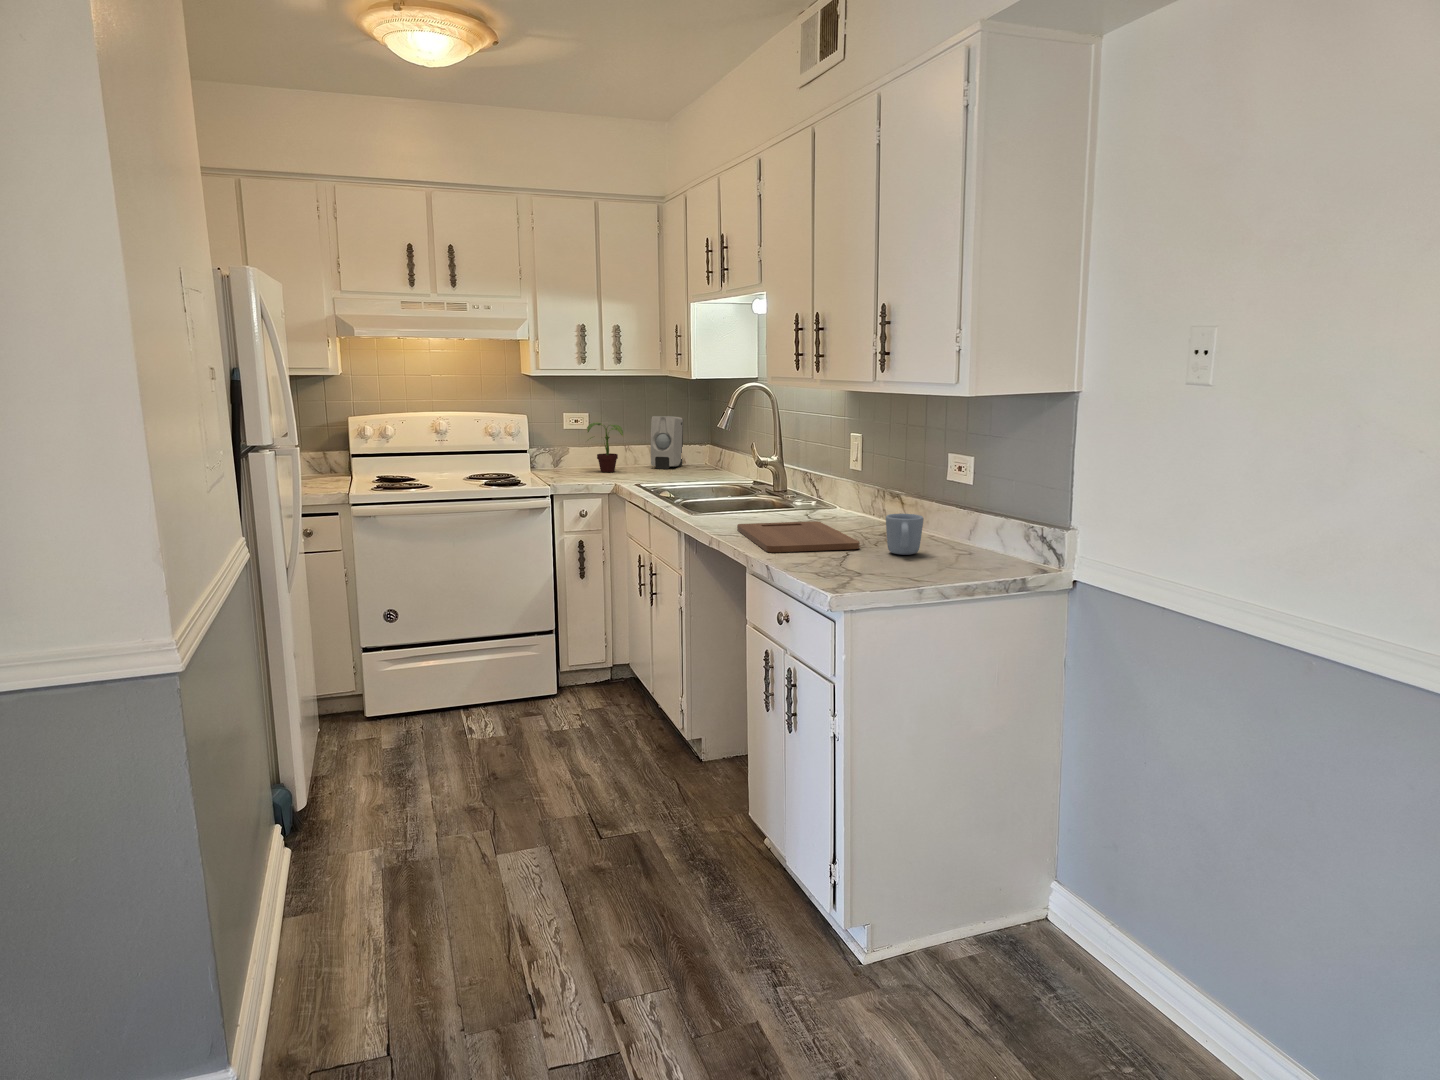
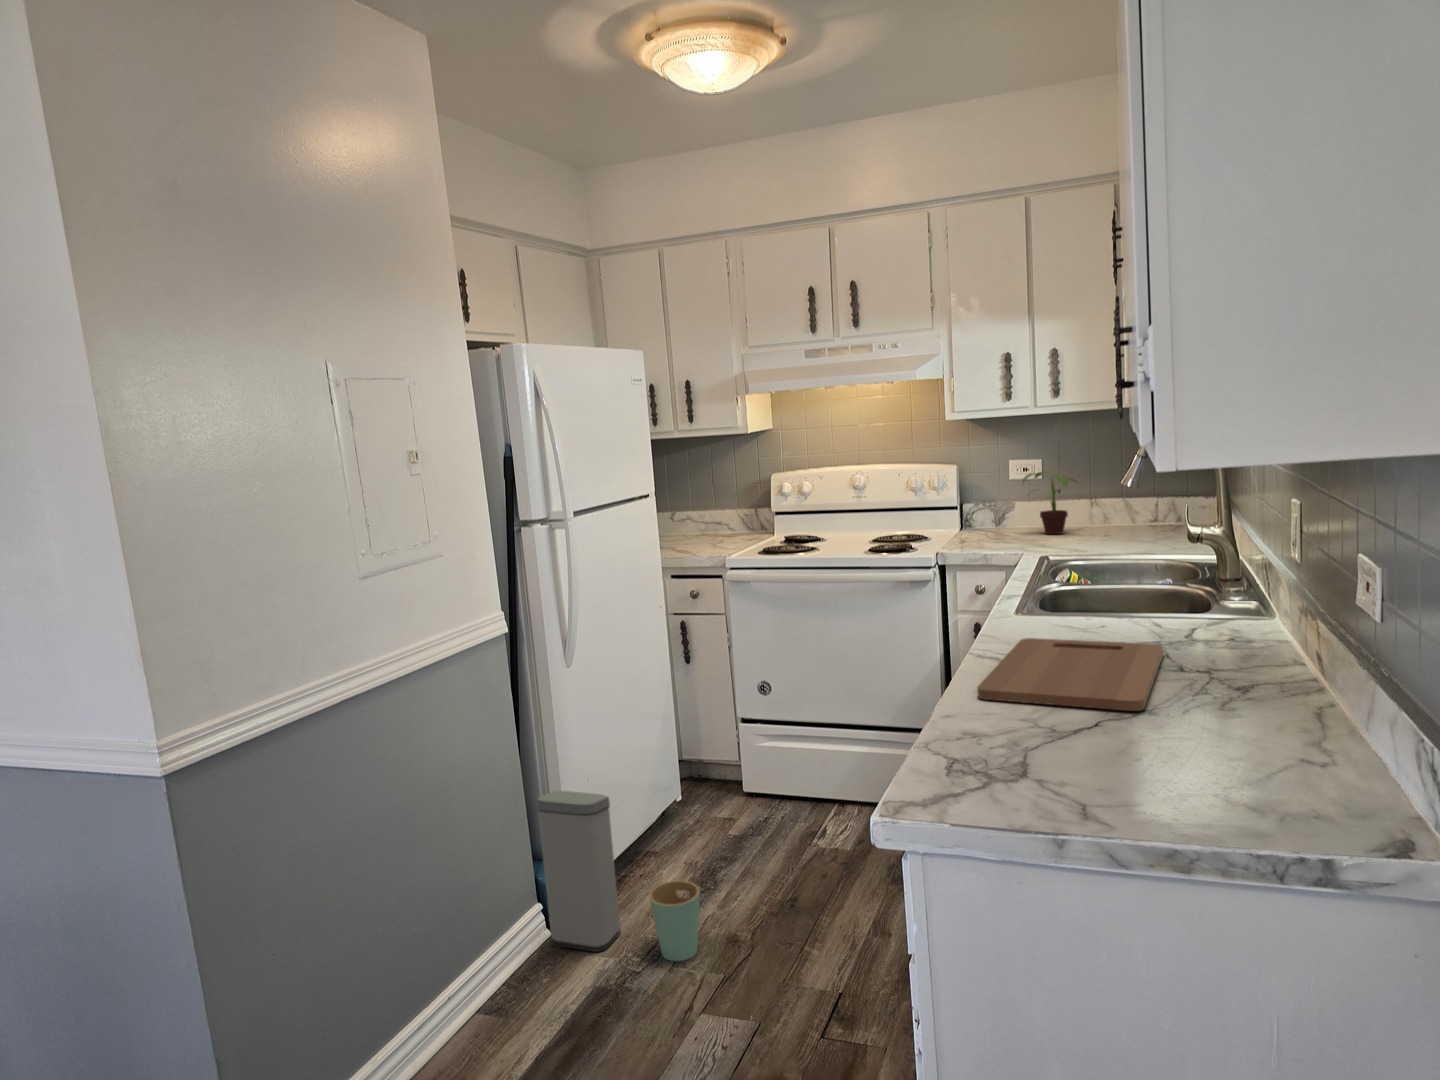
soap dispenser: present [650,416,683,469] -> none [1121,460,1177,530]
mug: present [886,514,924,555] -> none [1169,658,1246,739]
trash can: none [285,706,453,858] -> present [536,791,700,961]

